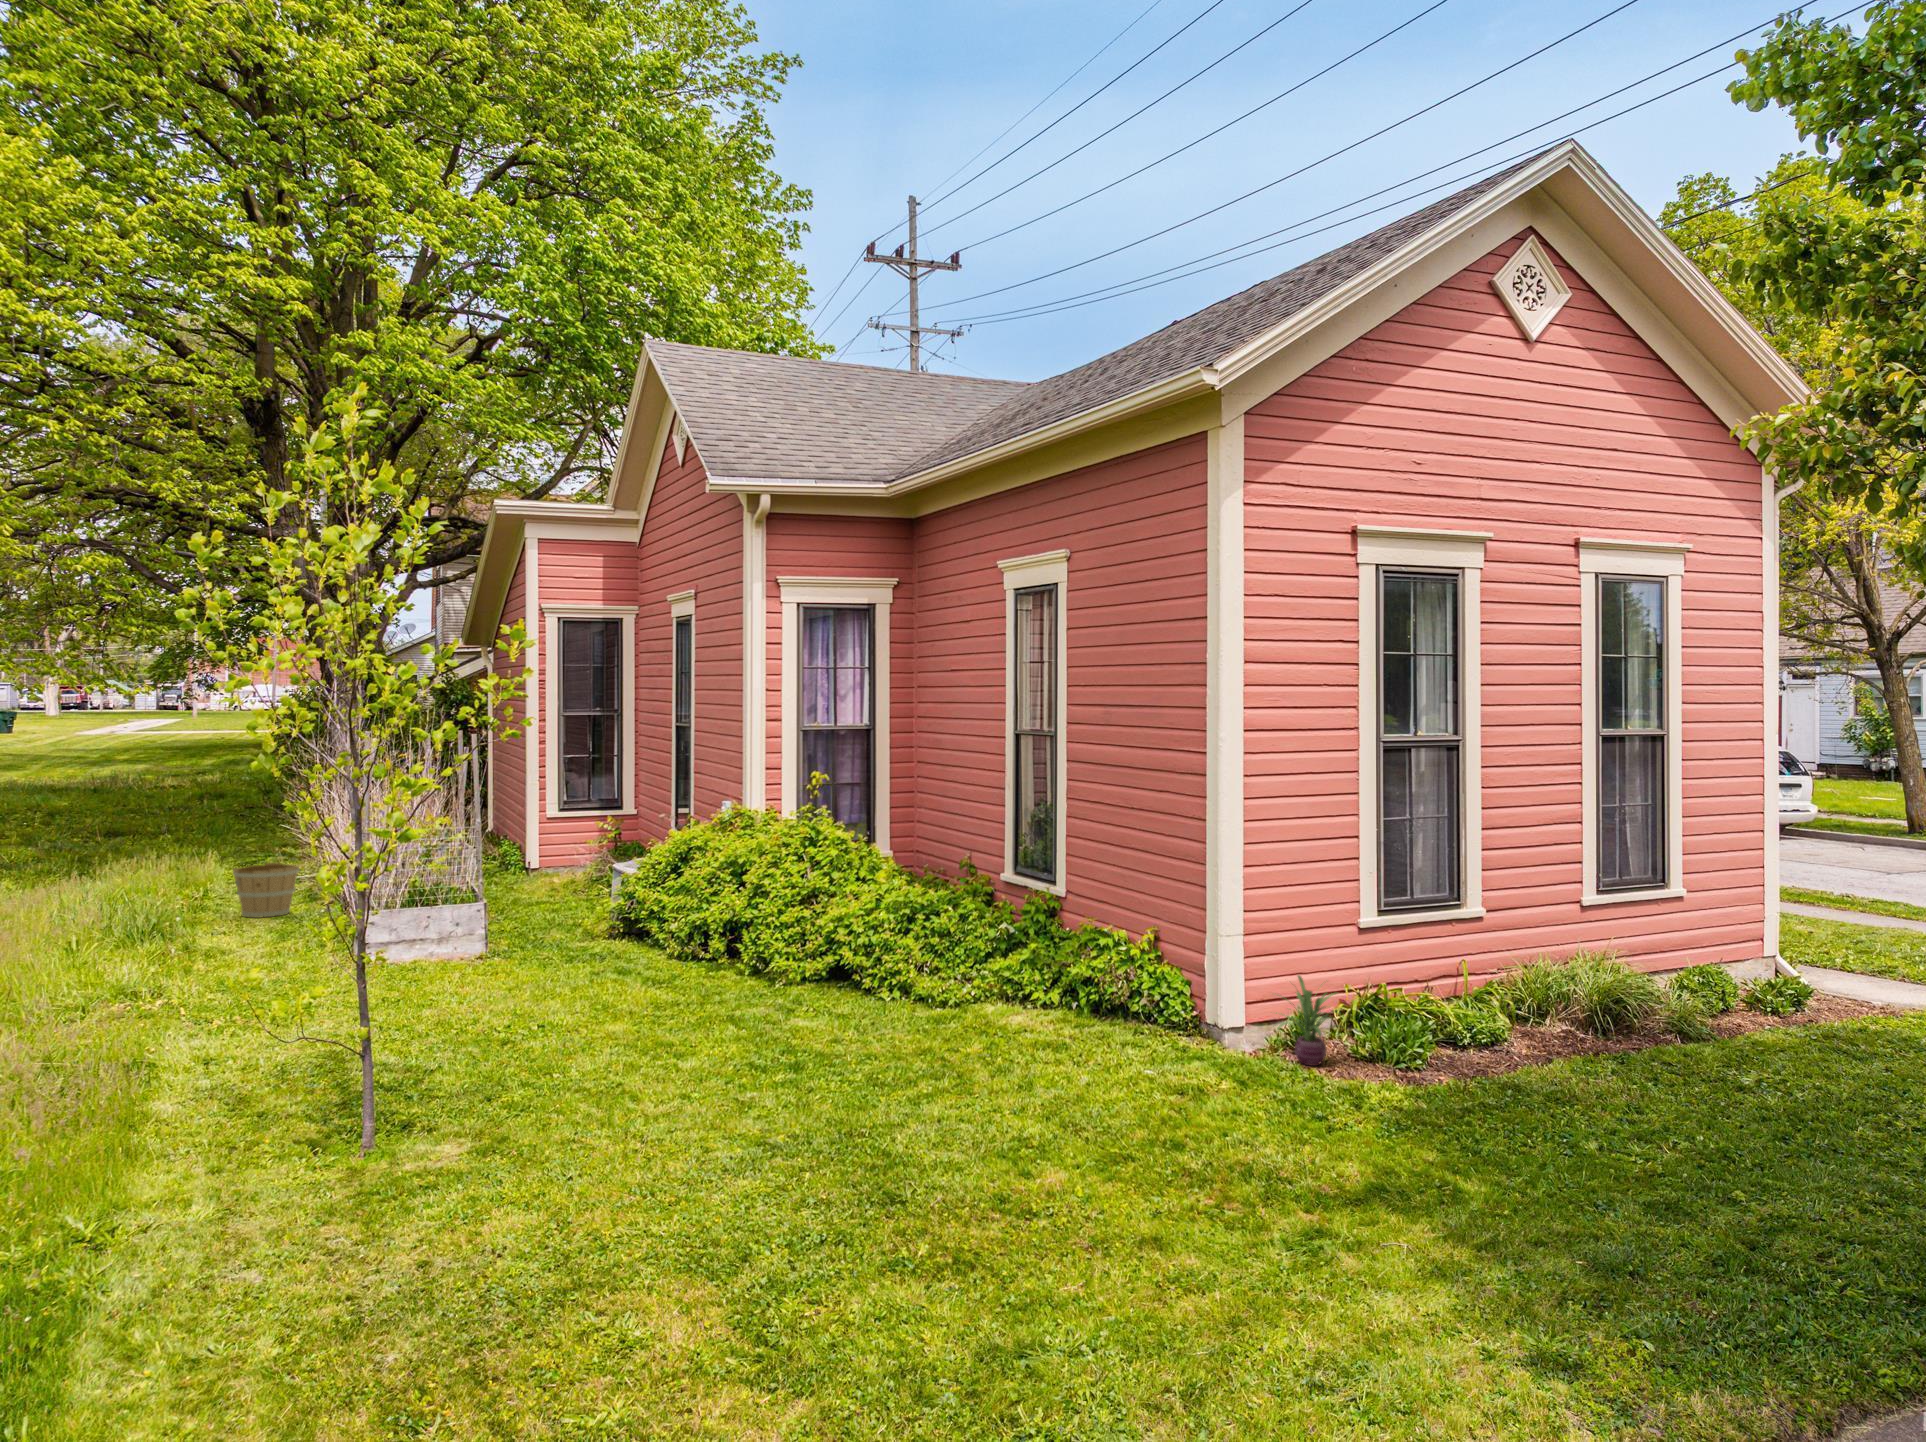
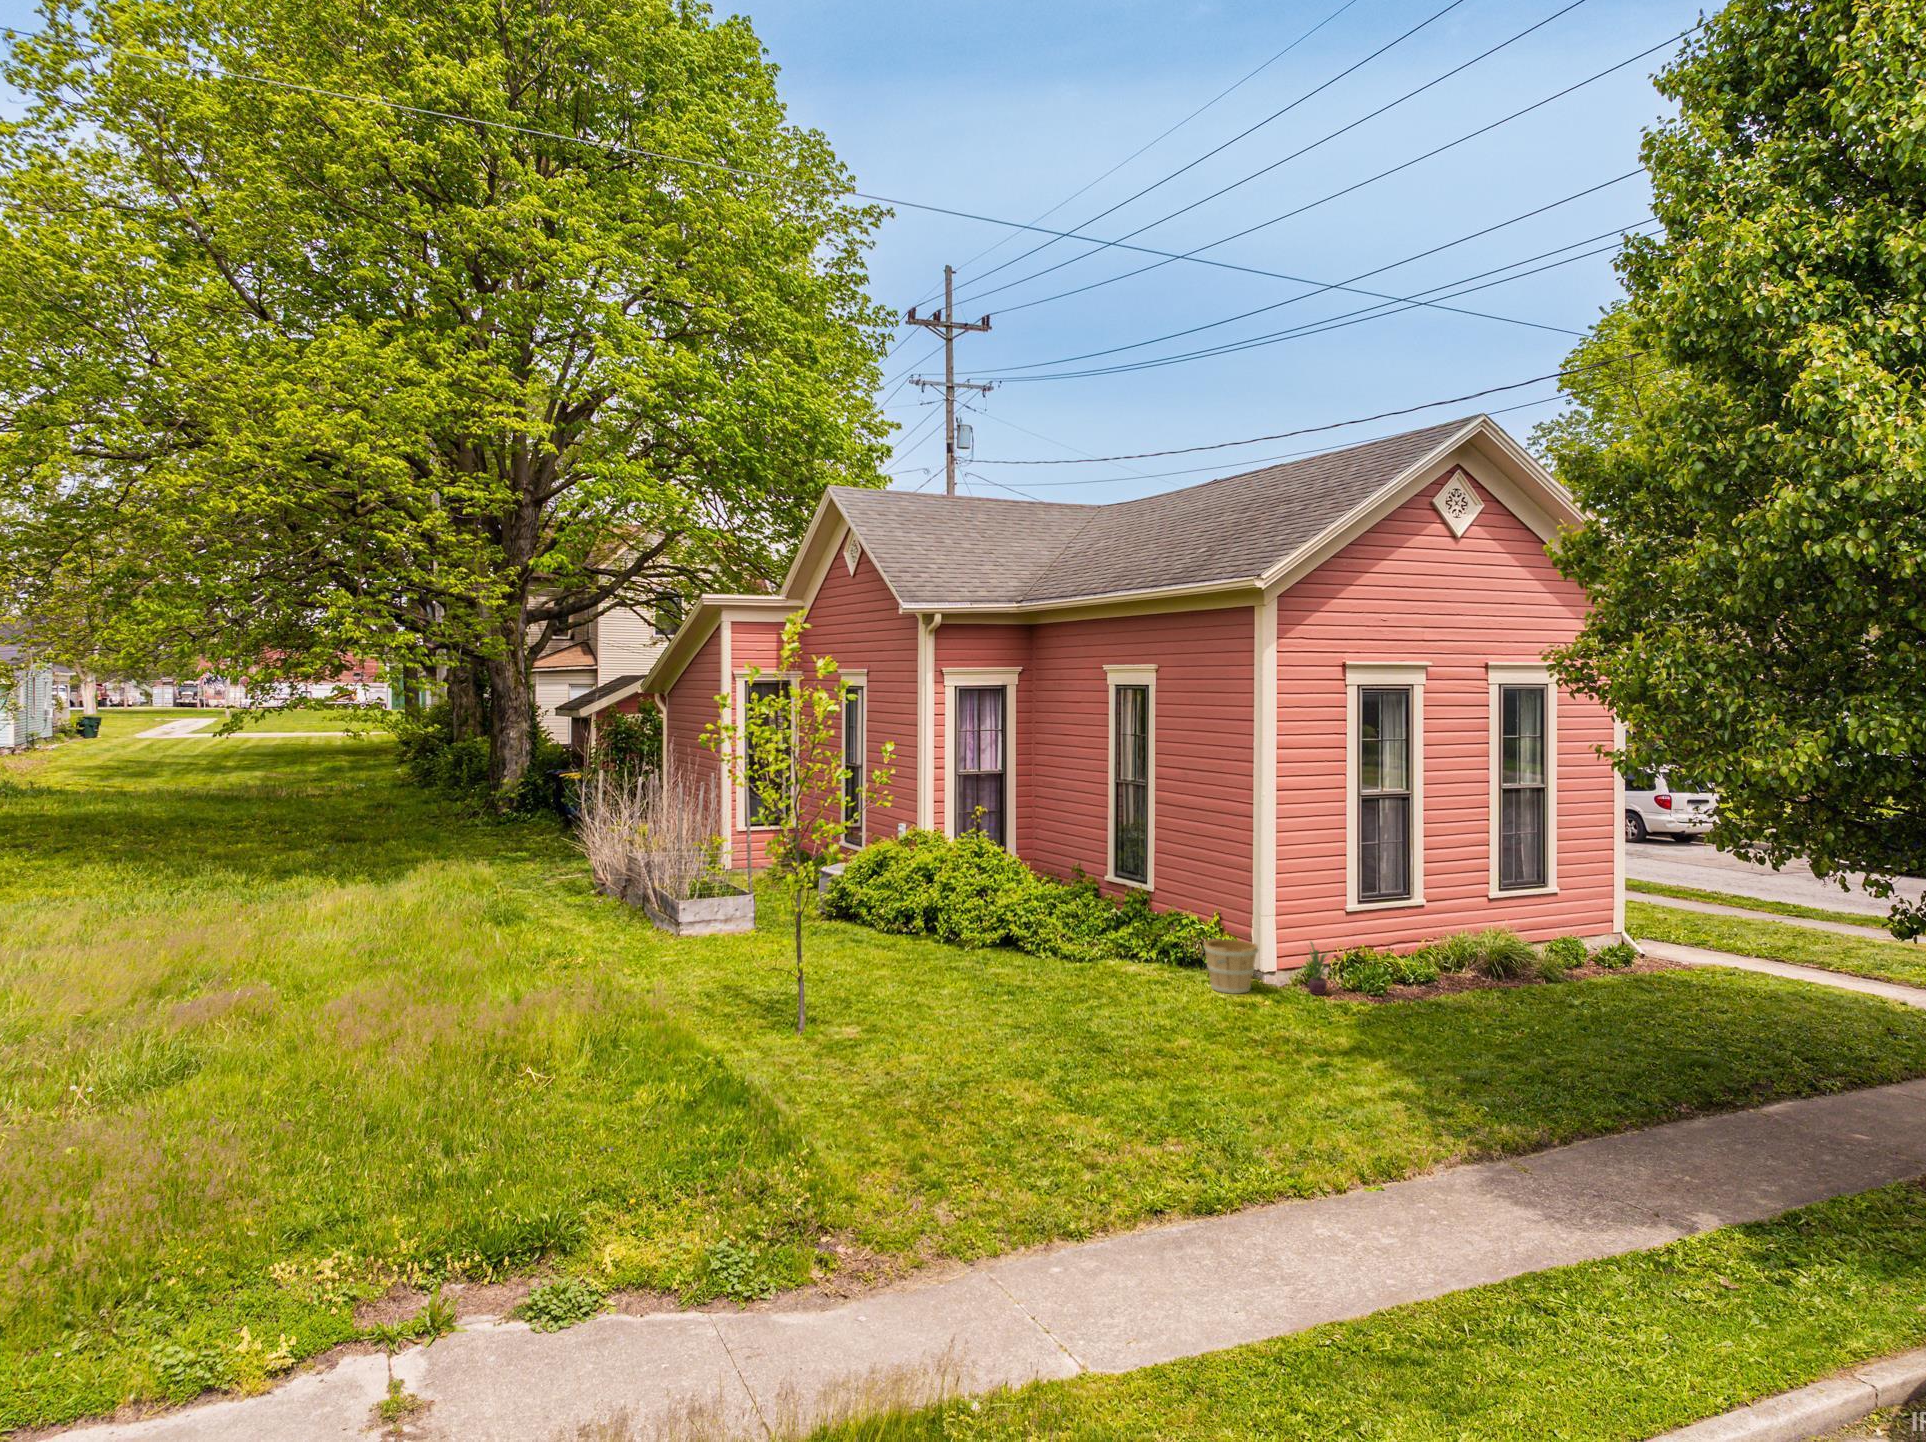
wooden bucket: present [233,863,300,918] -> present [1204,938,1258,994]

